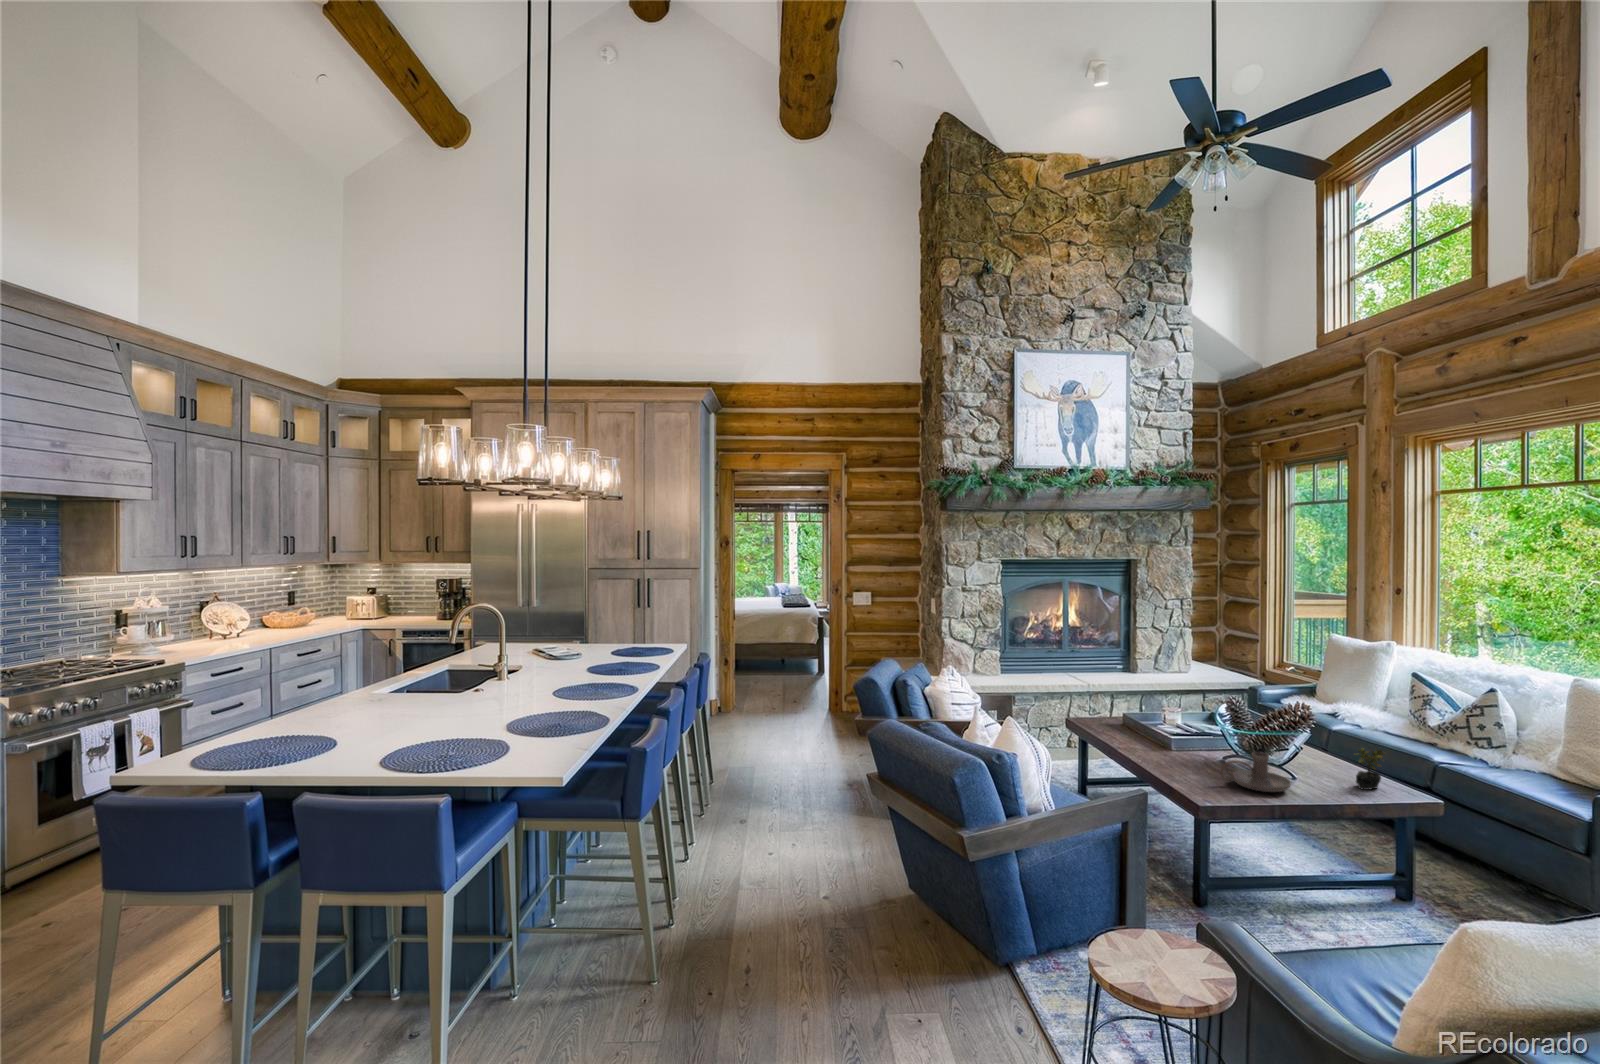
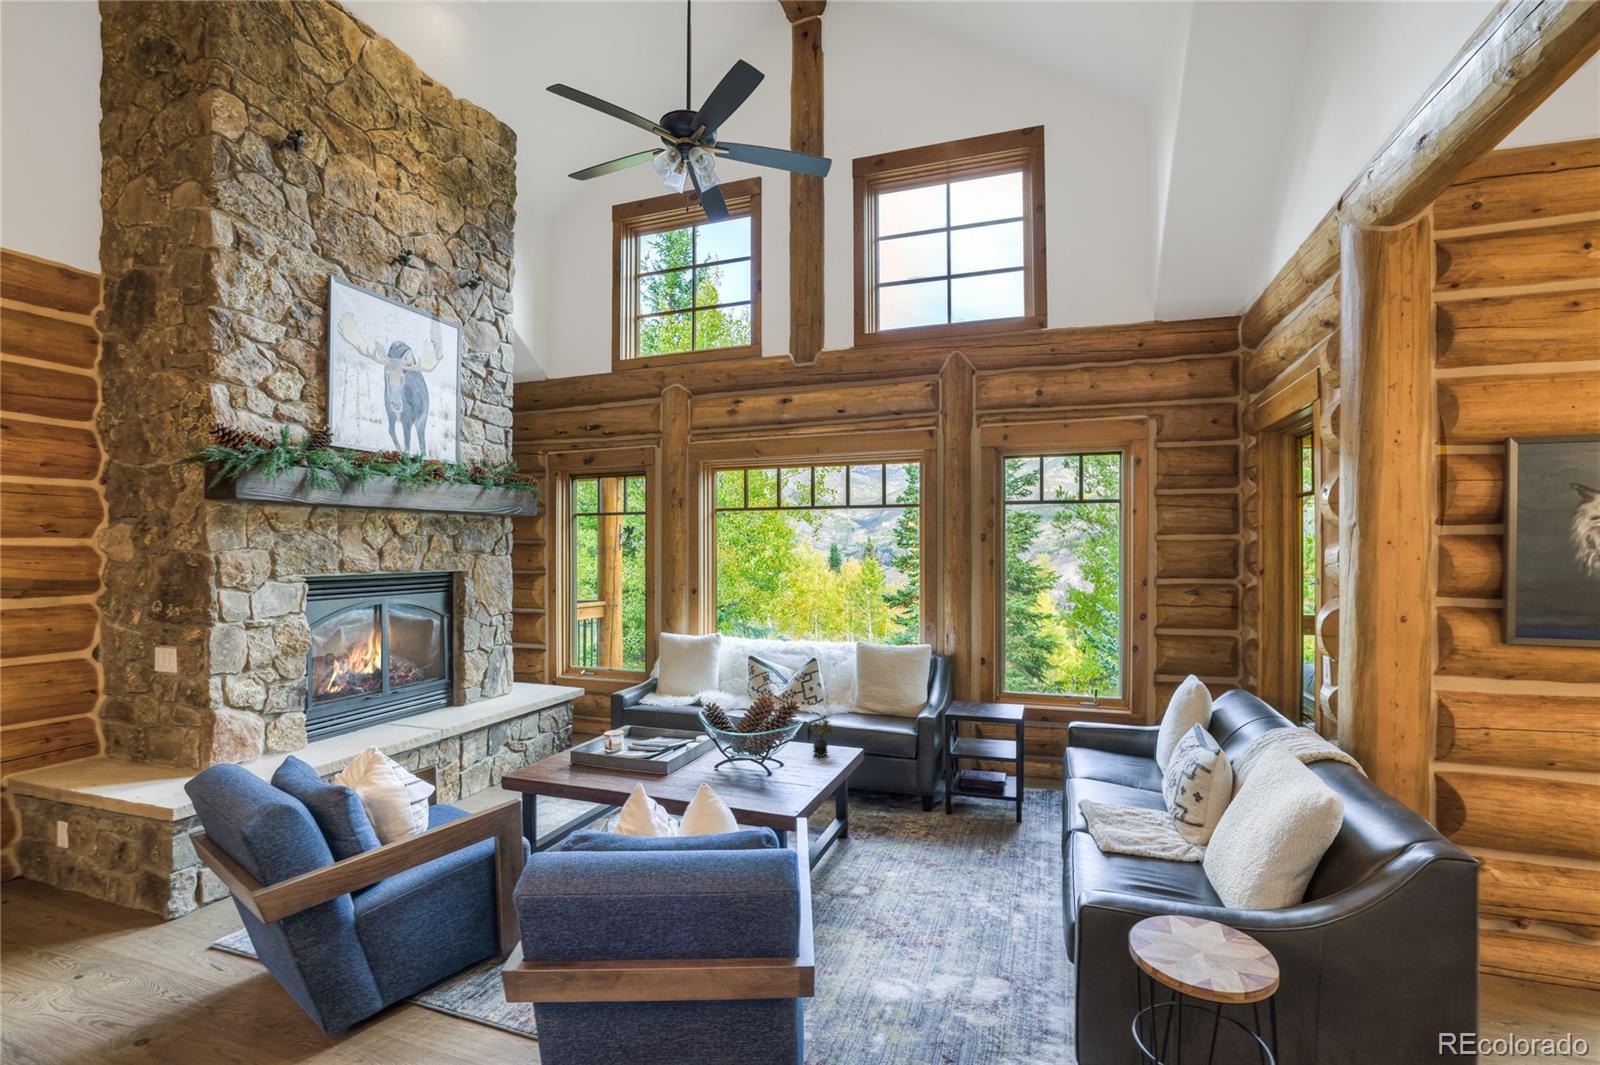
candle holder: present [1220,752,1291,792] -> none [758,747,807,786]

